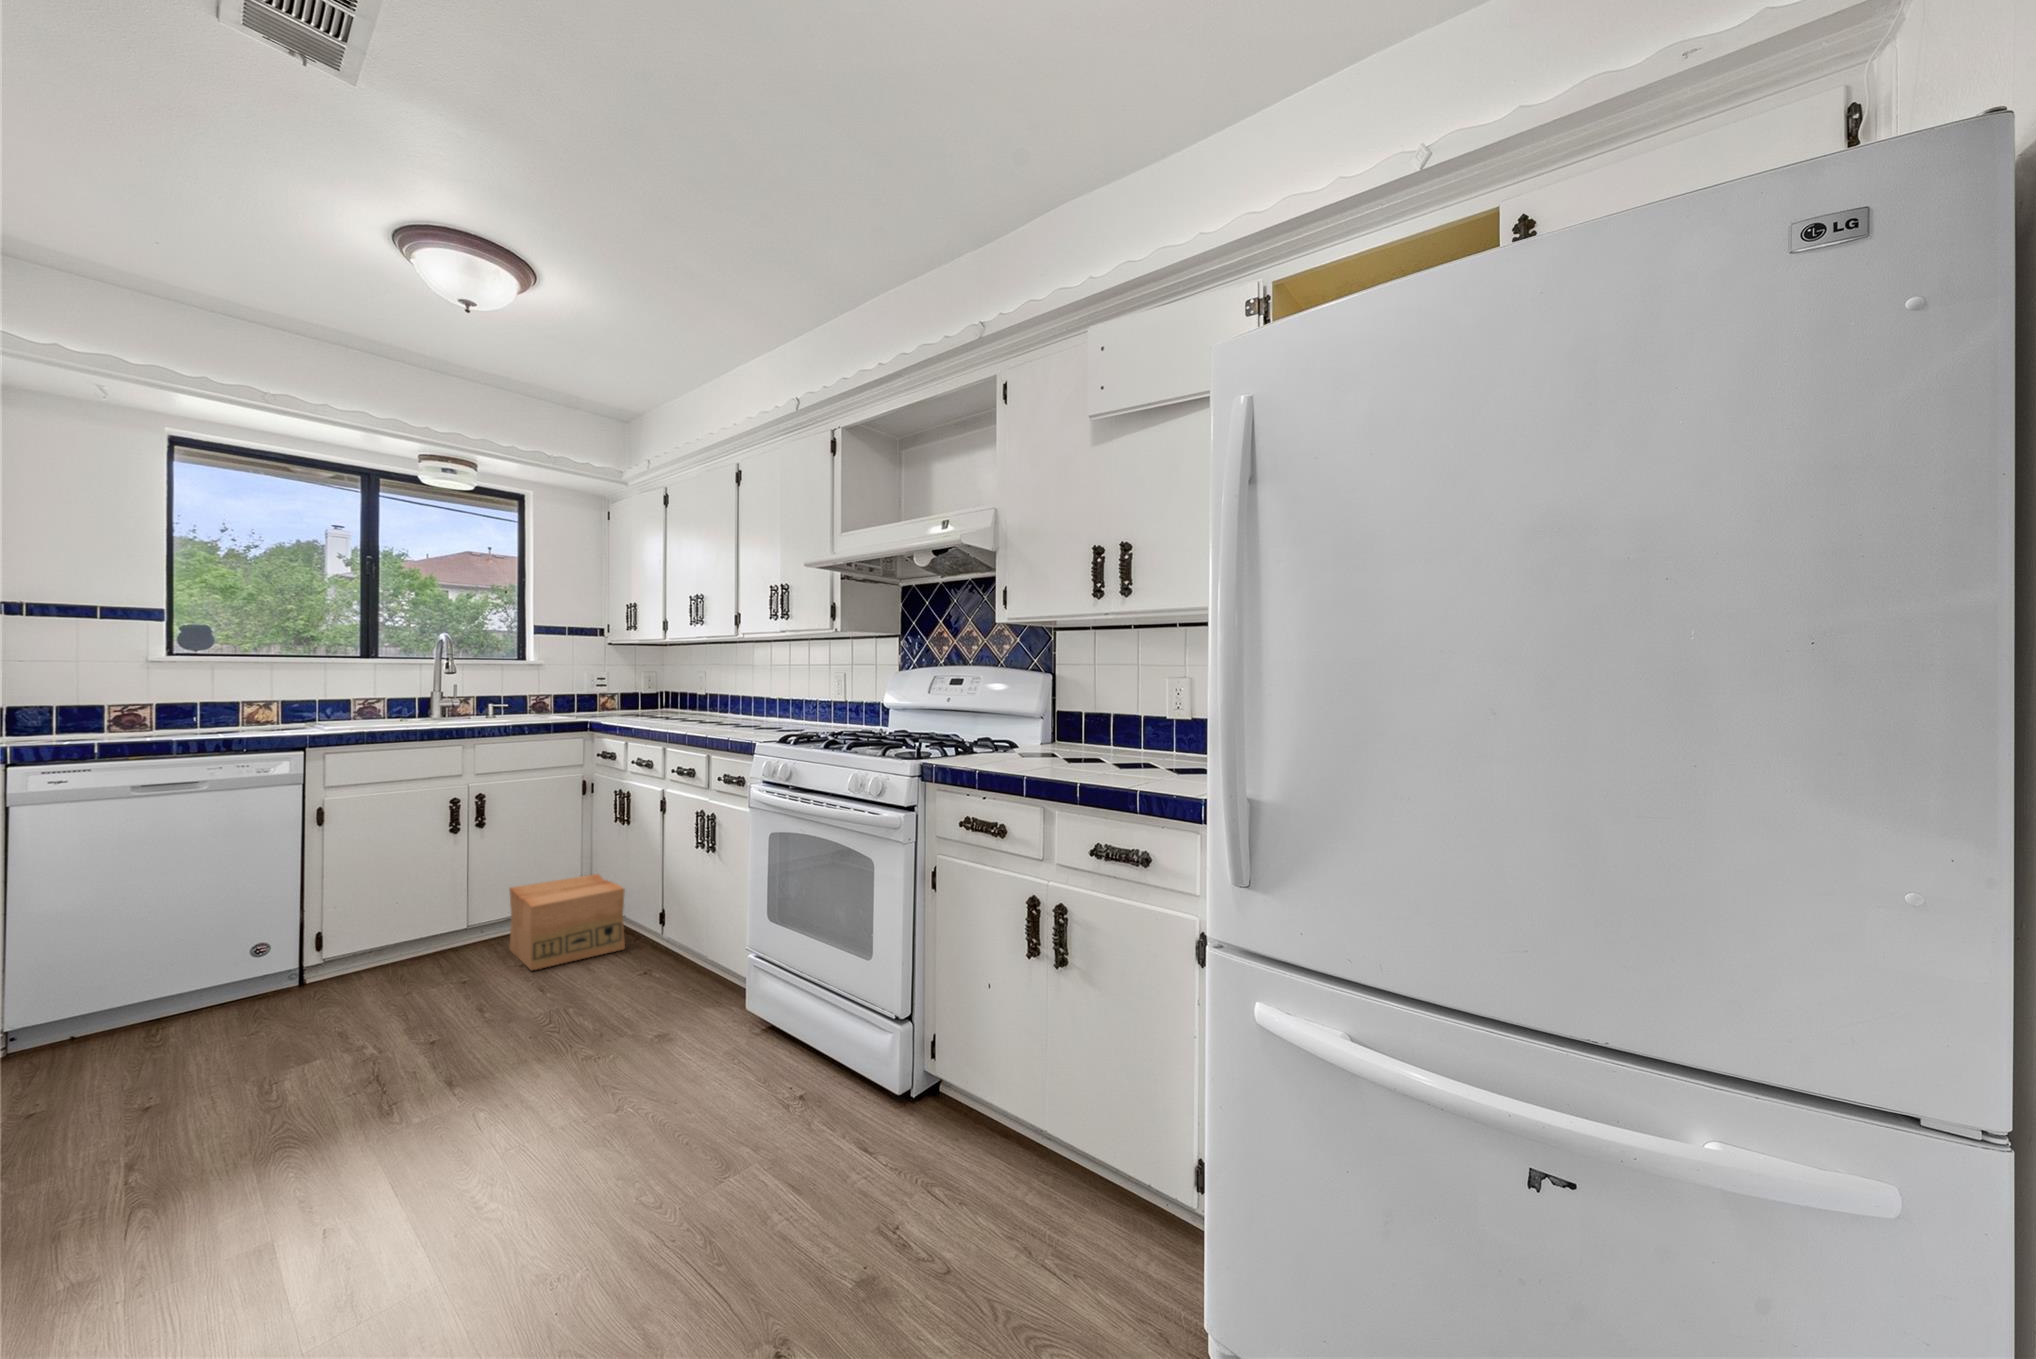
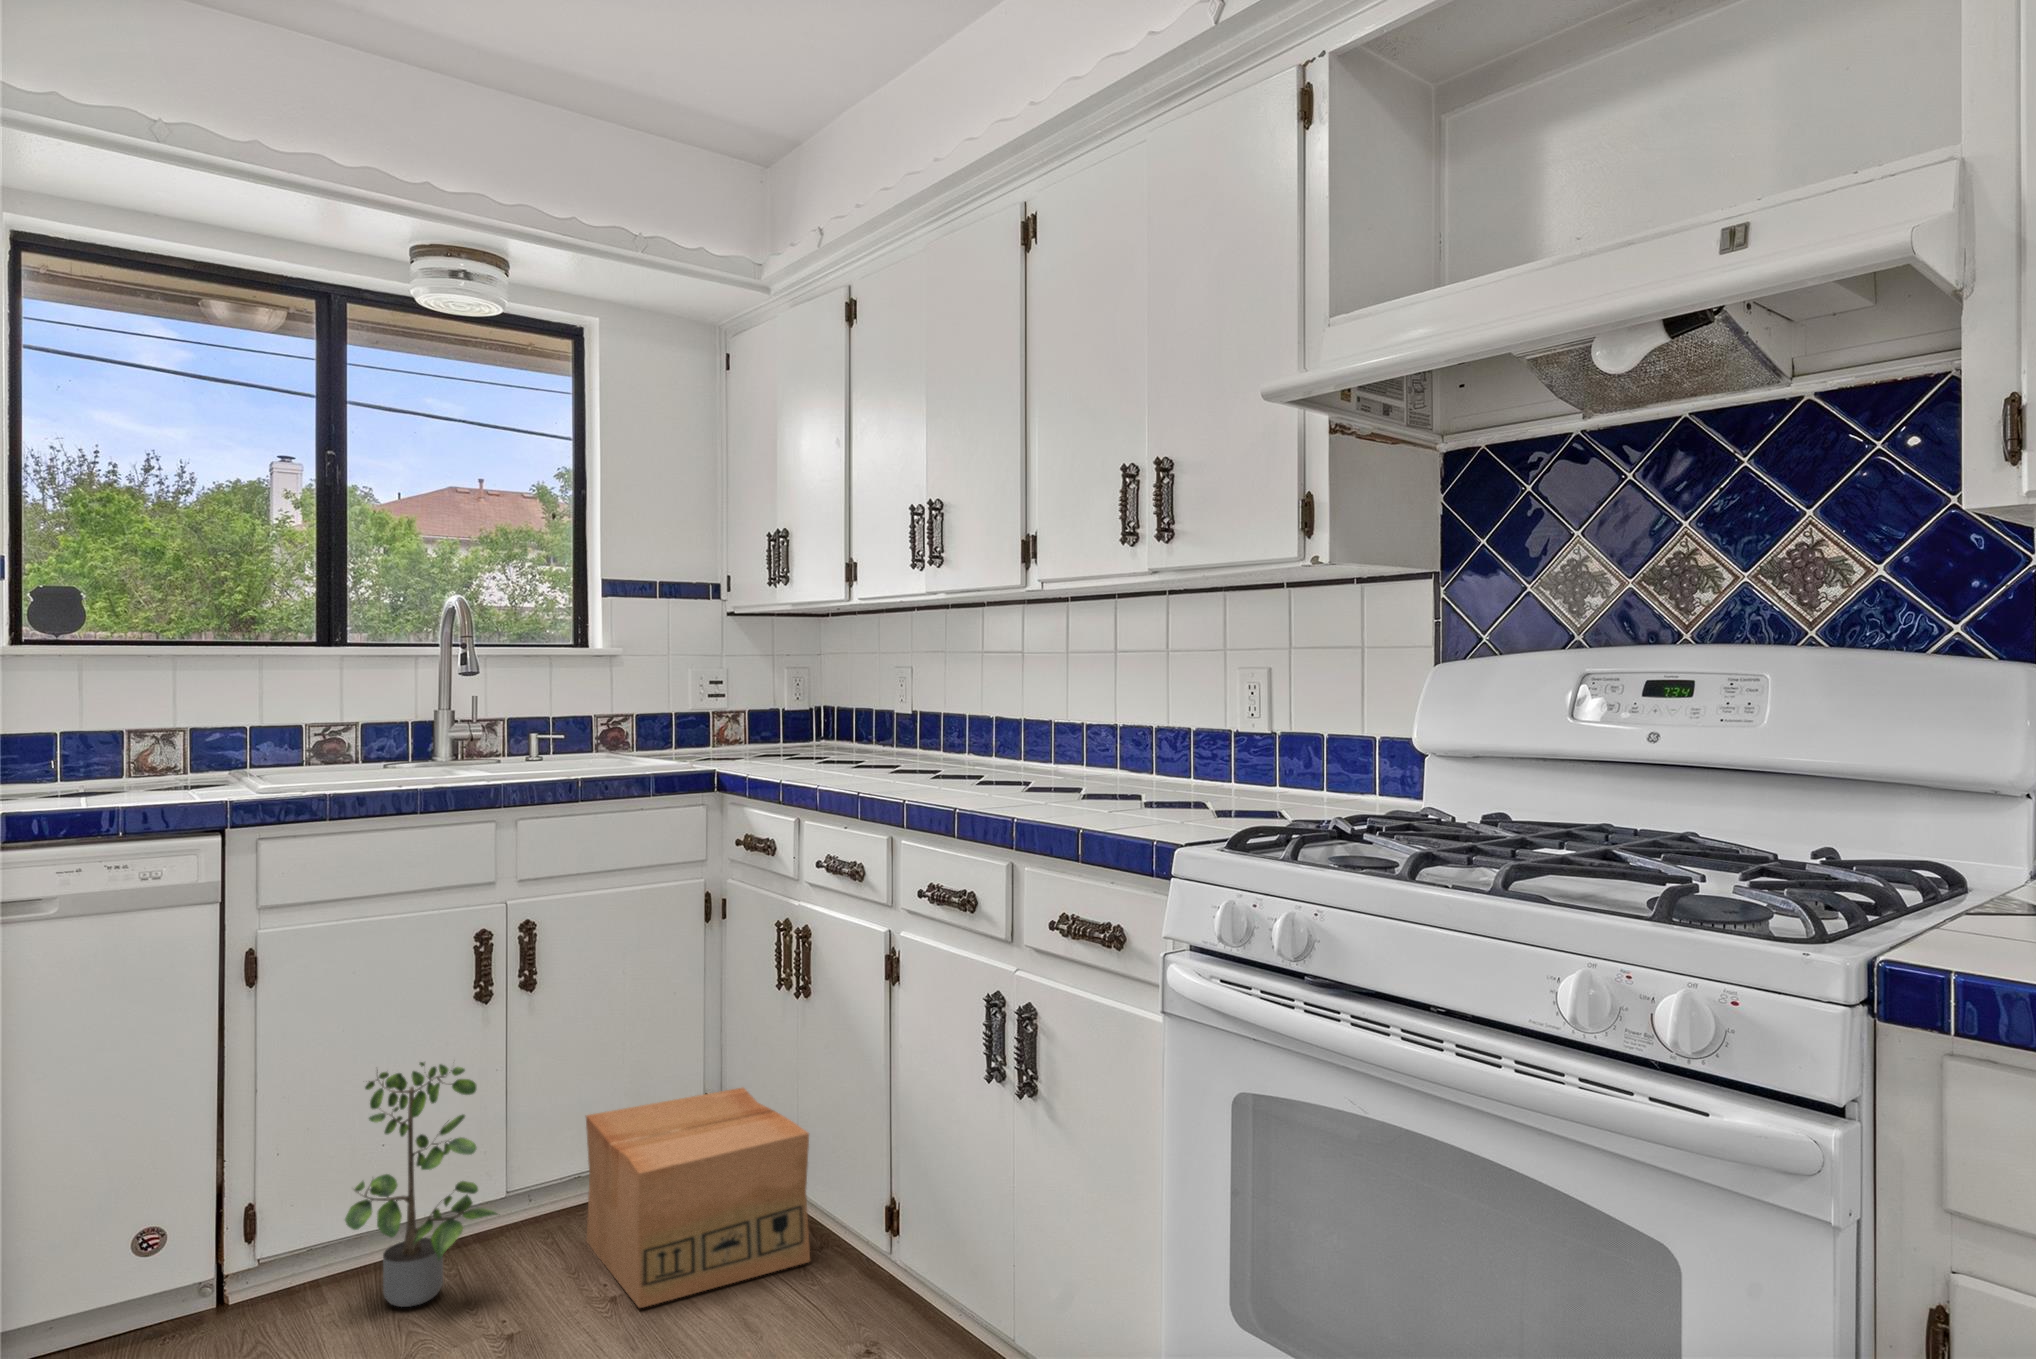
potted plant: none [371,857,459,979] -> present [345,1062,497,1307]

